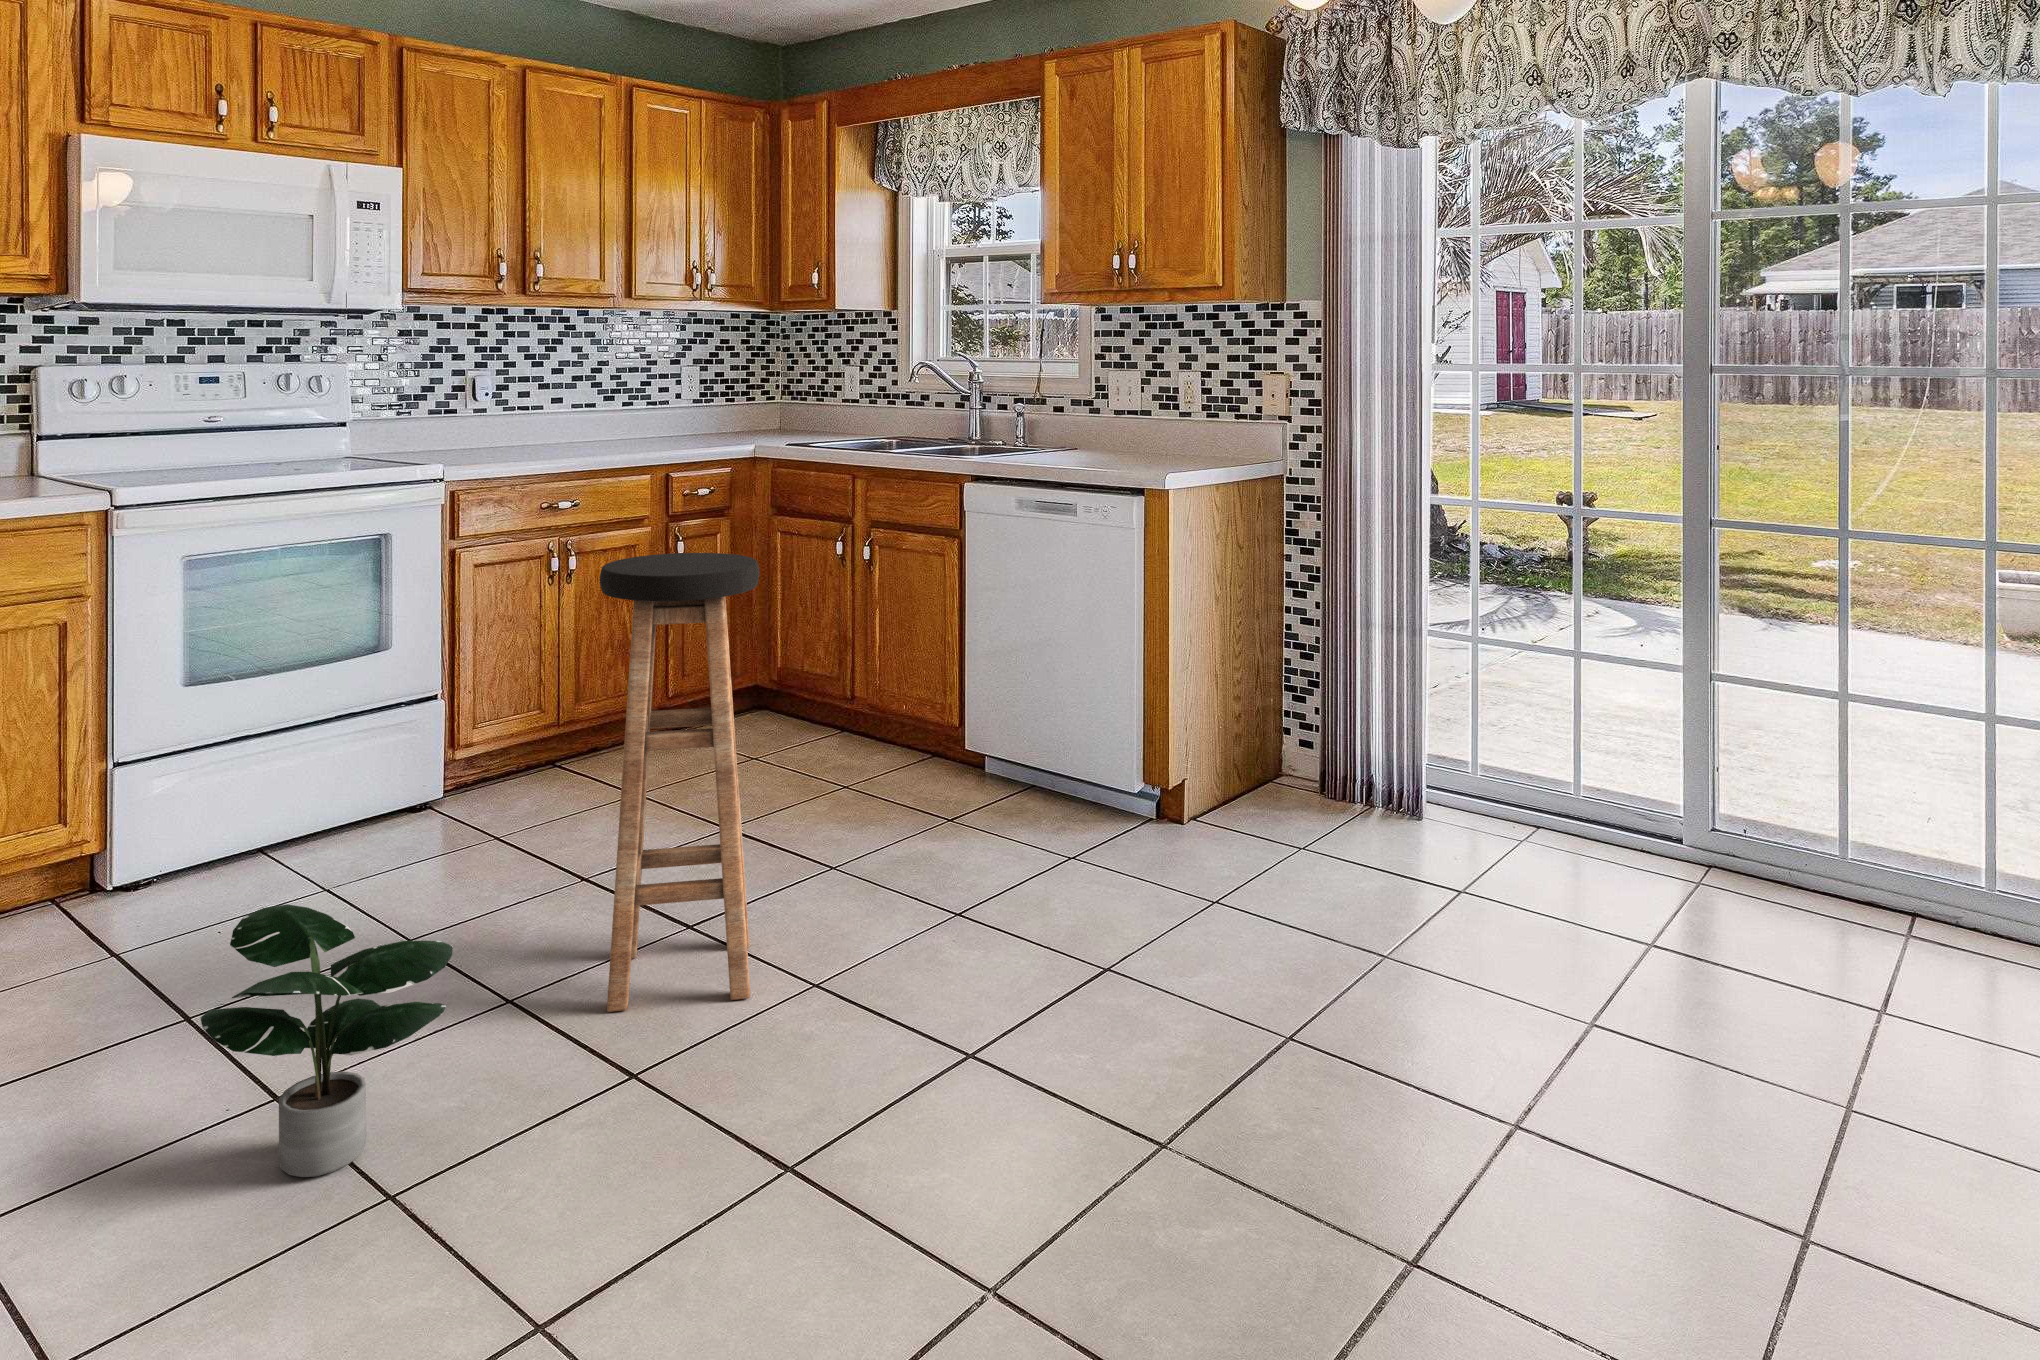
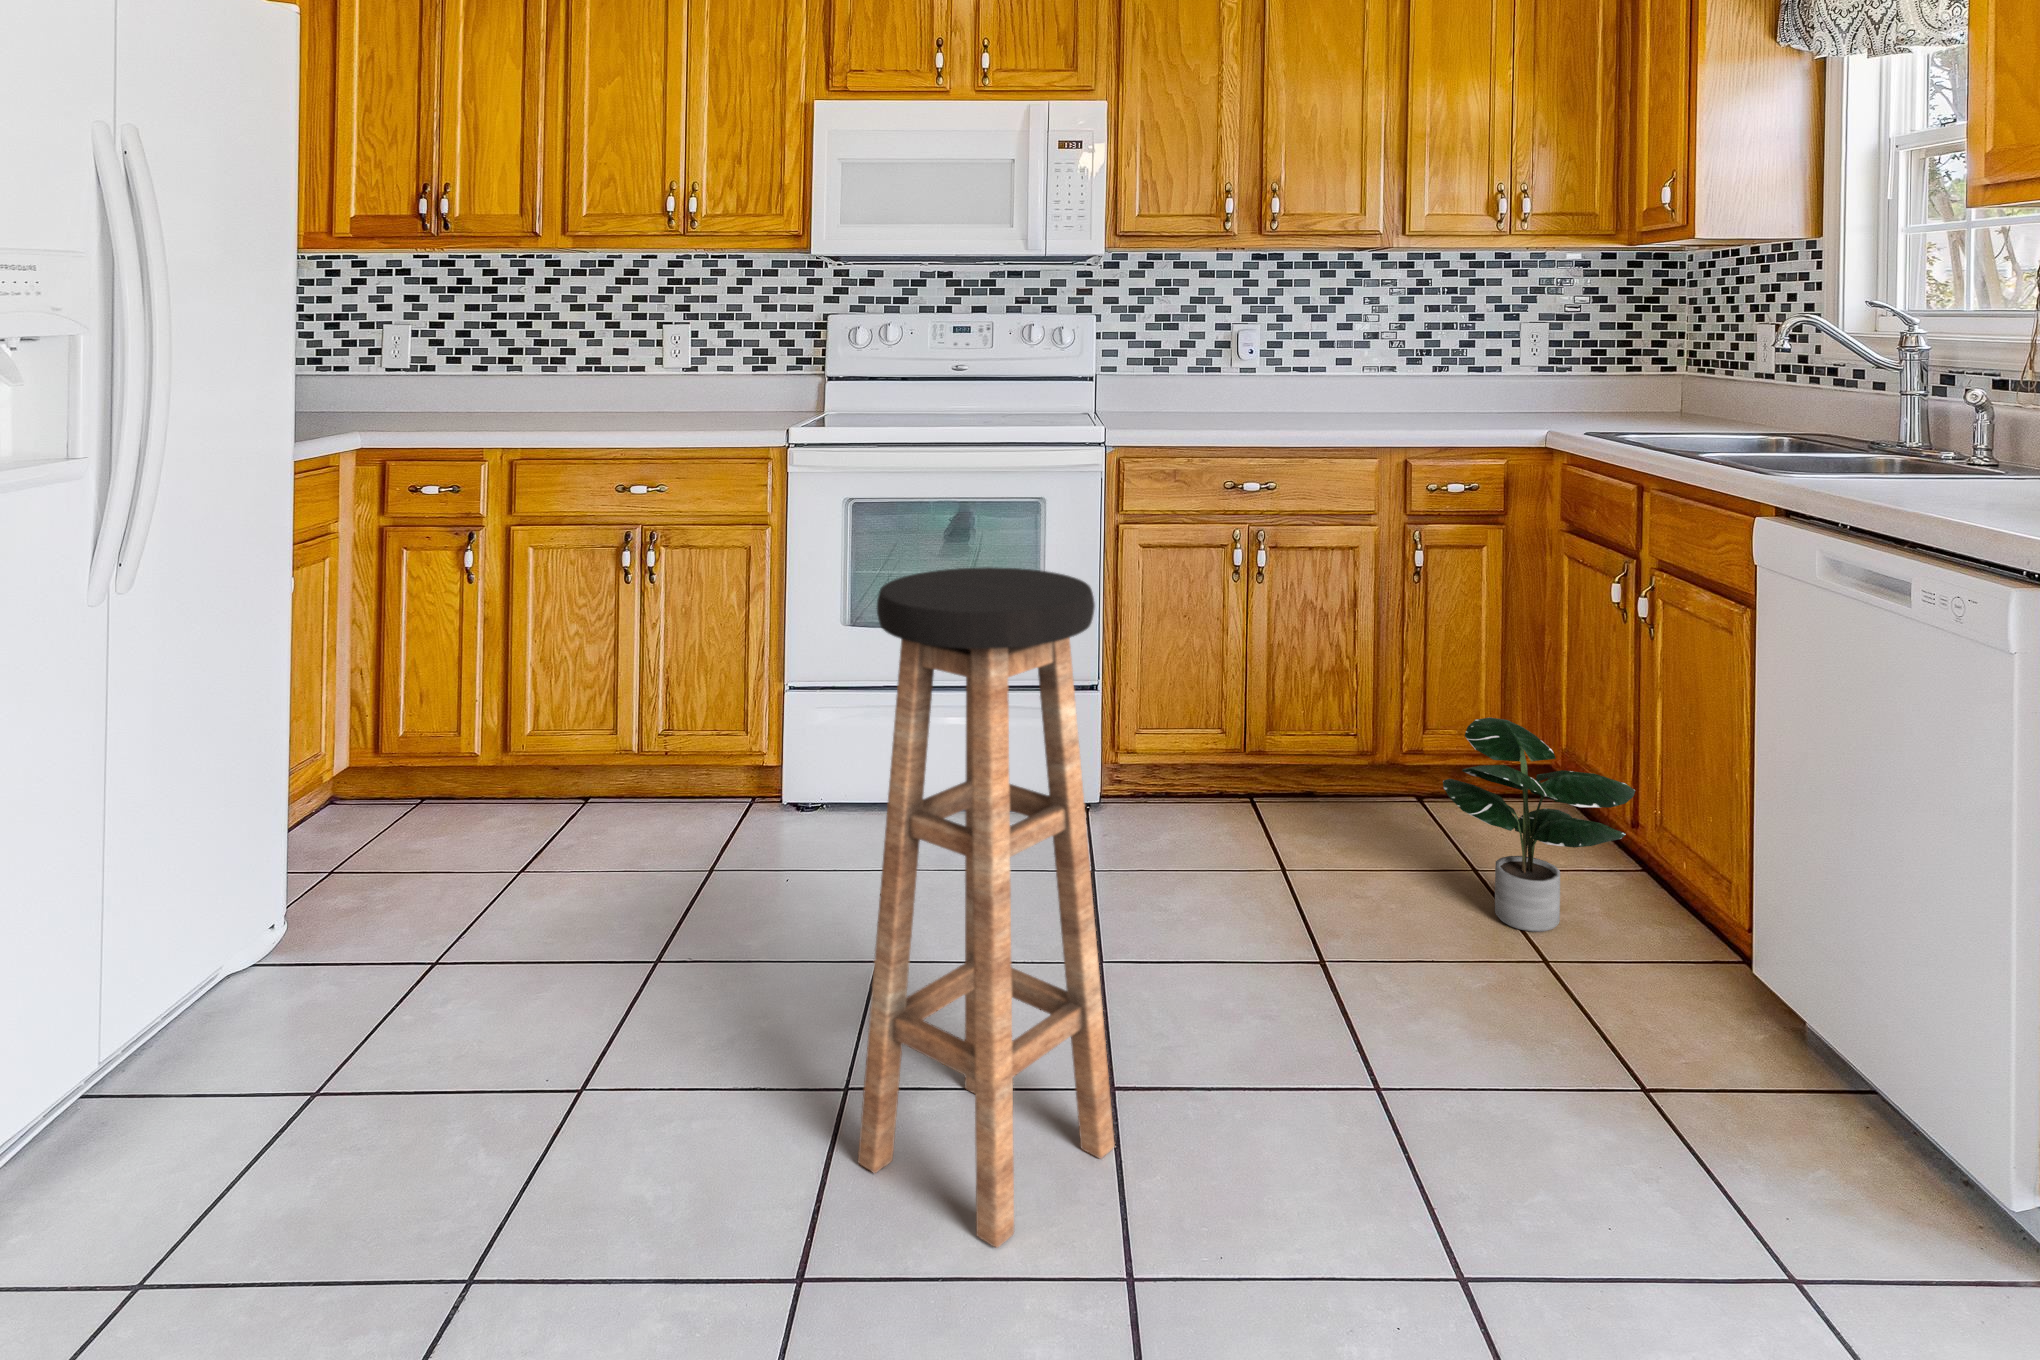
potted plant: present [200,904,453,1177] -> present [1443,717,1635,932]

